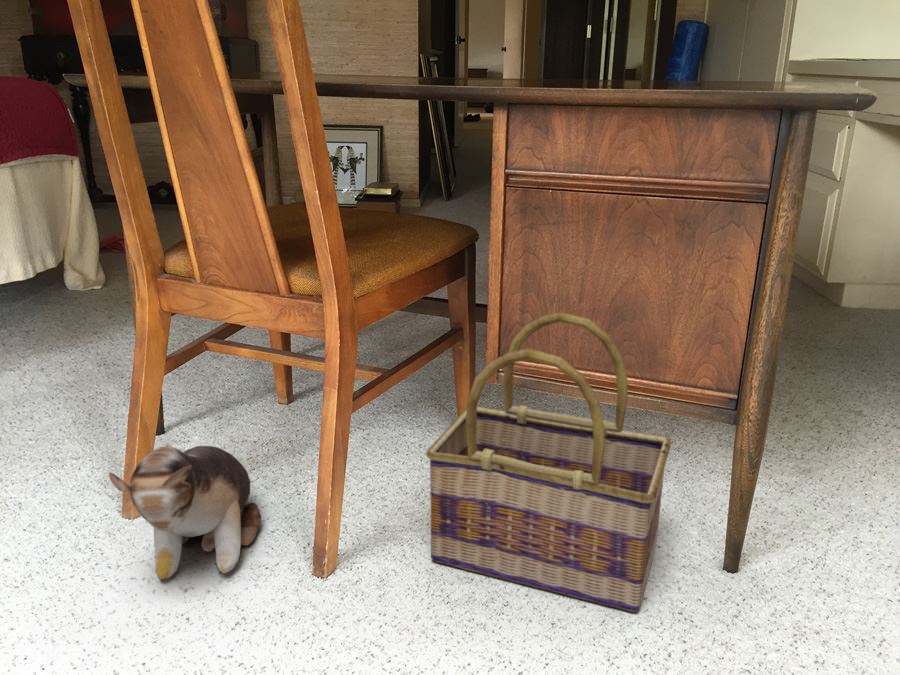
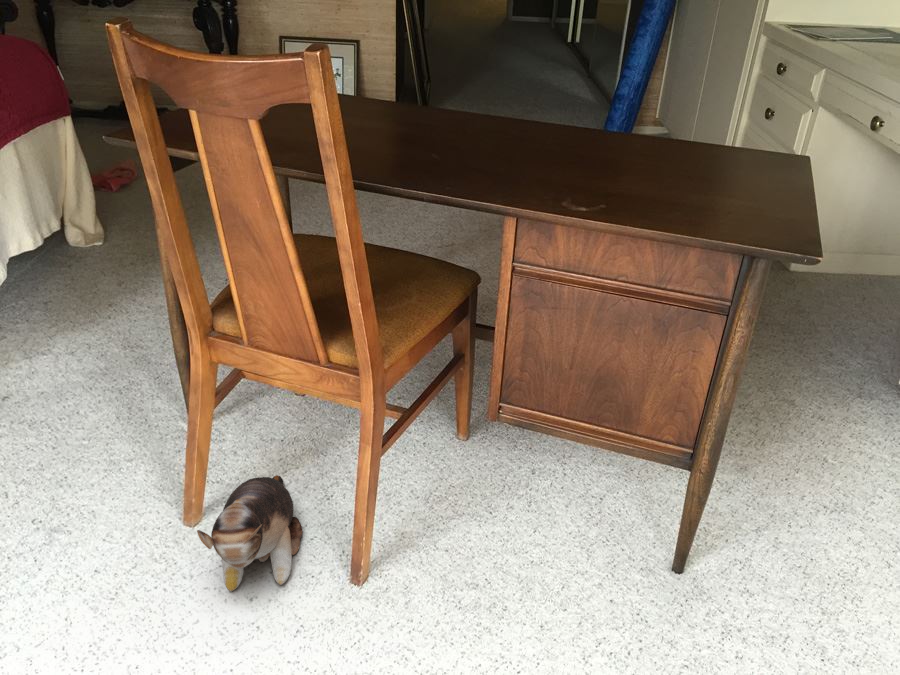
basket: present [426,312,671,612] -> none [443,379,638,615]

